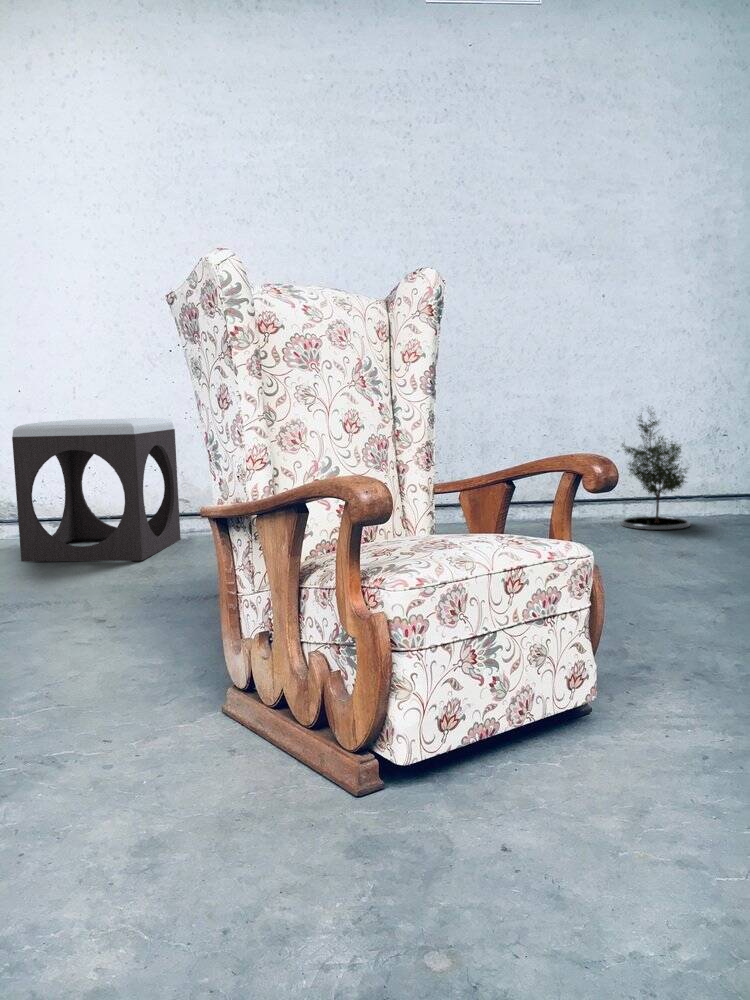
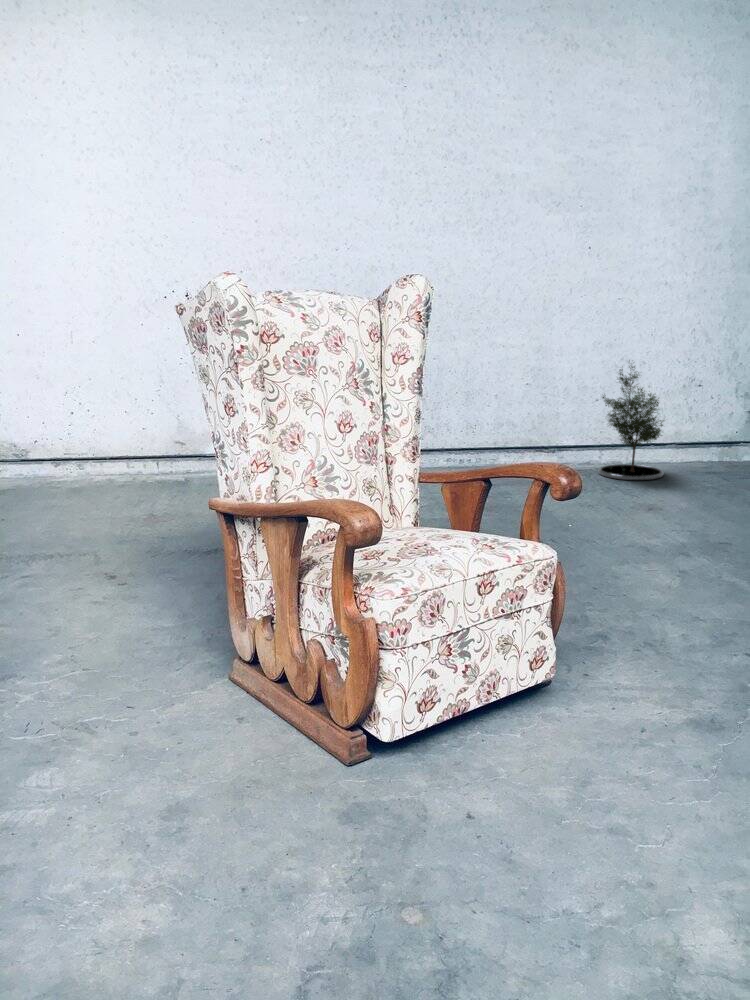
footstool: present [12,418,181,562] -> none [15,364,177,506]

